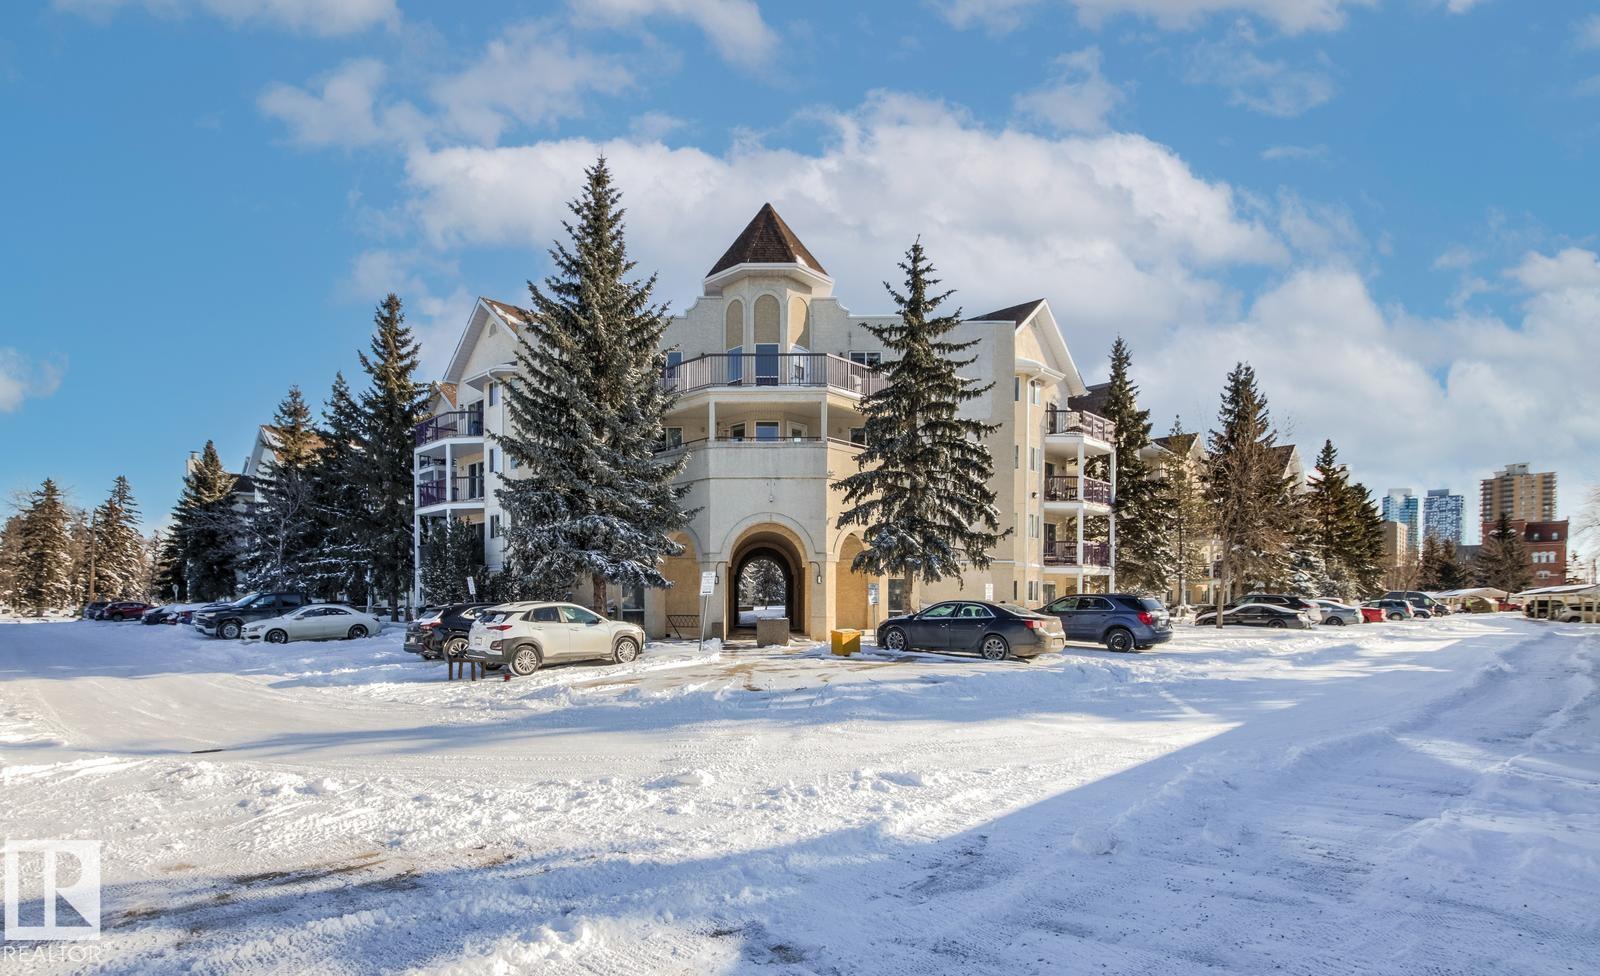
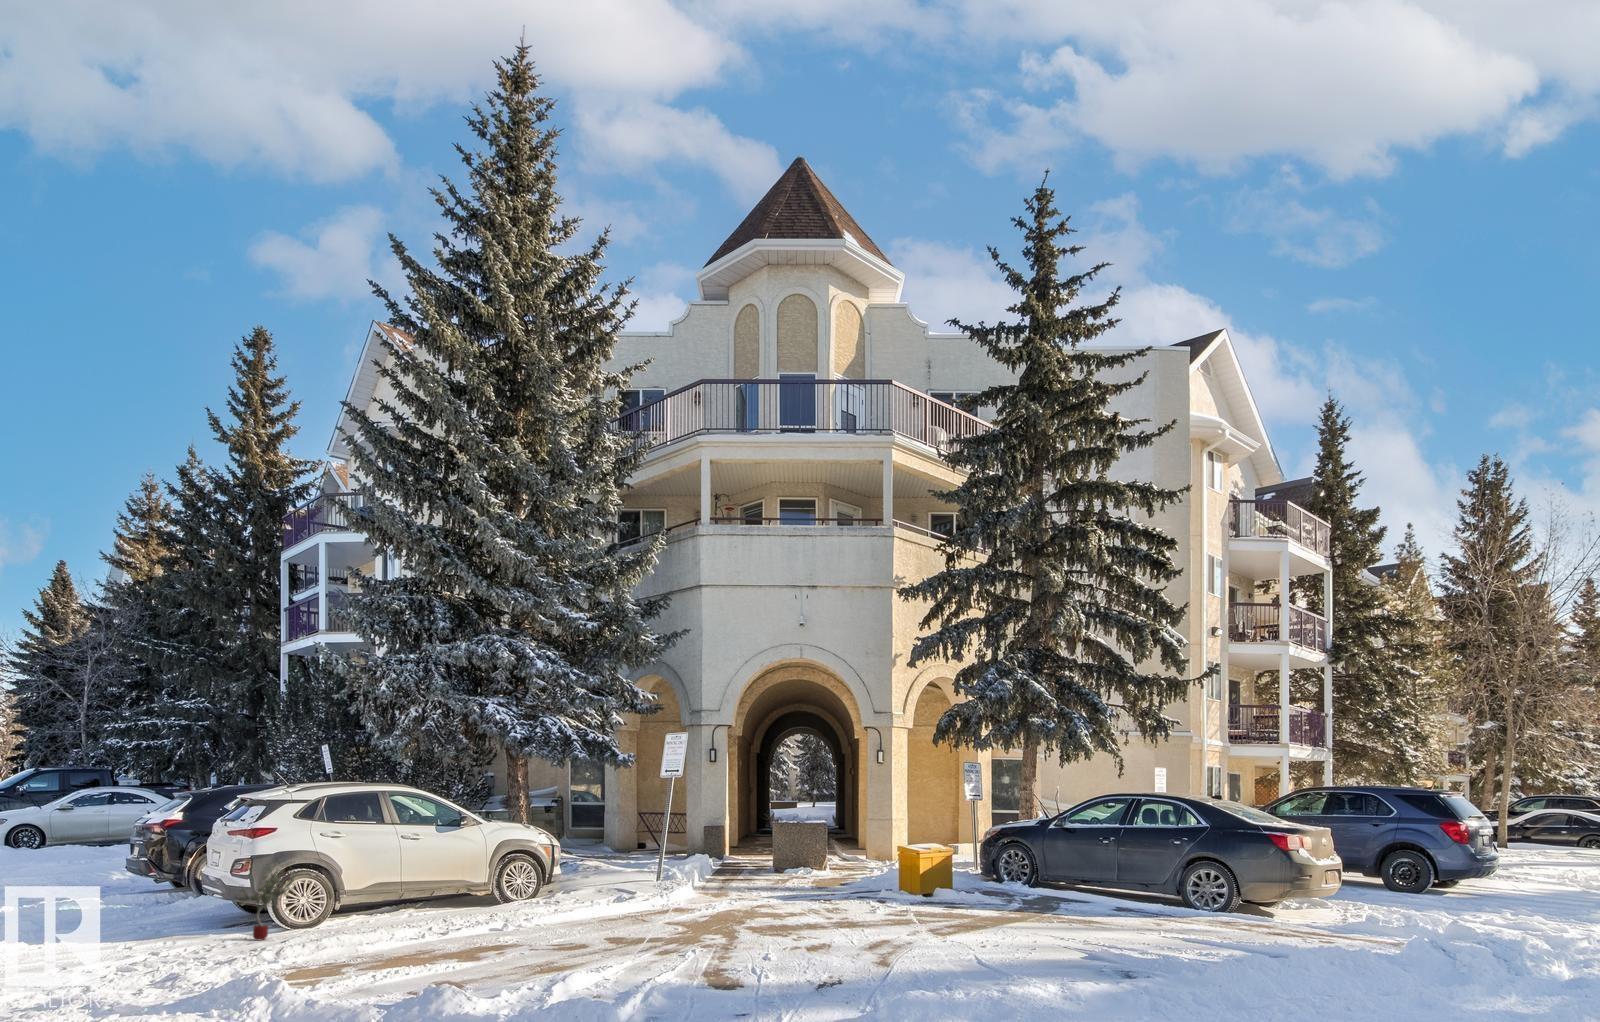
bench: present [448,658,486,681] -> none [154,889,228,938]

